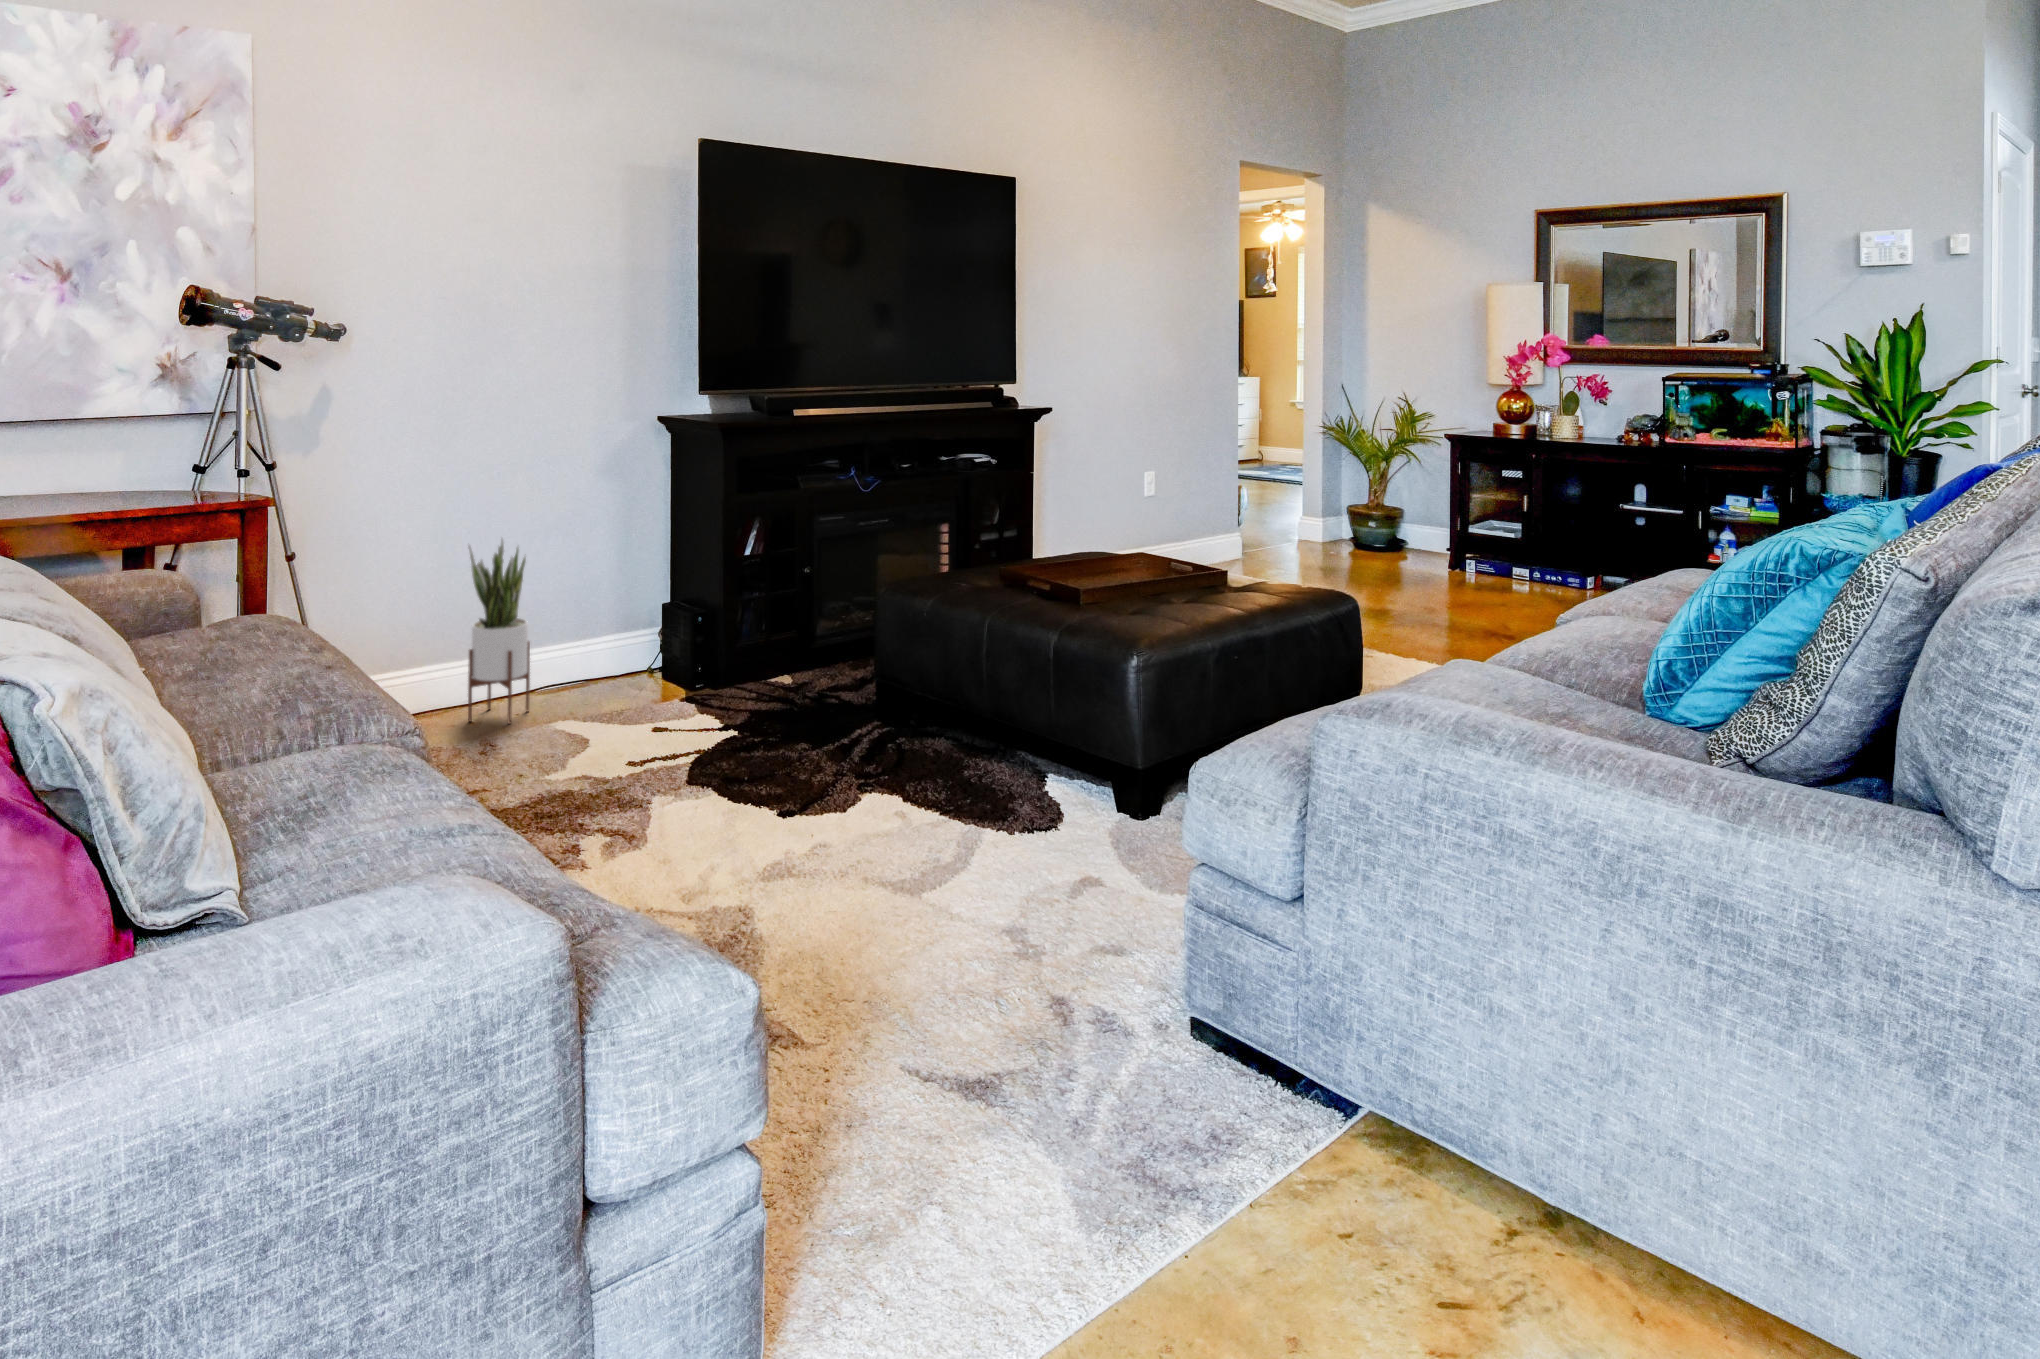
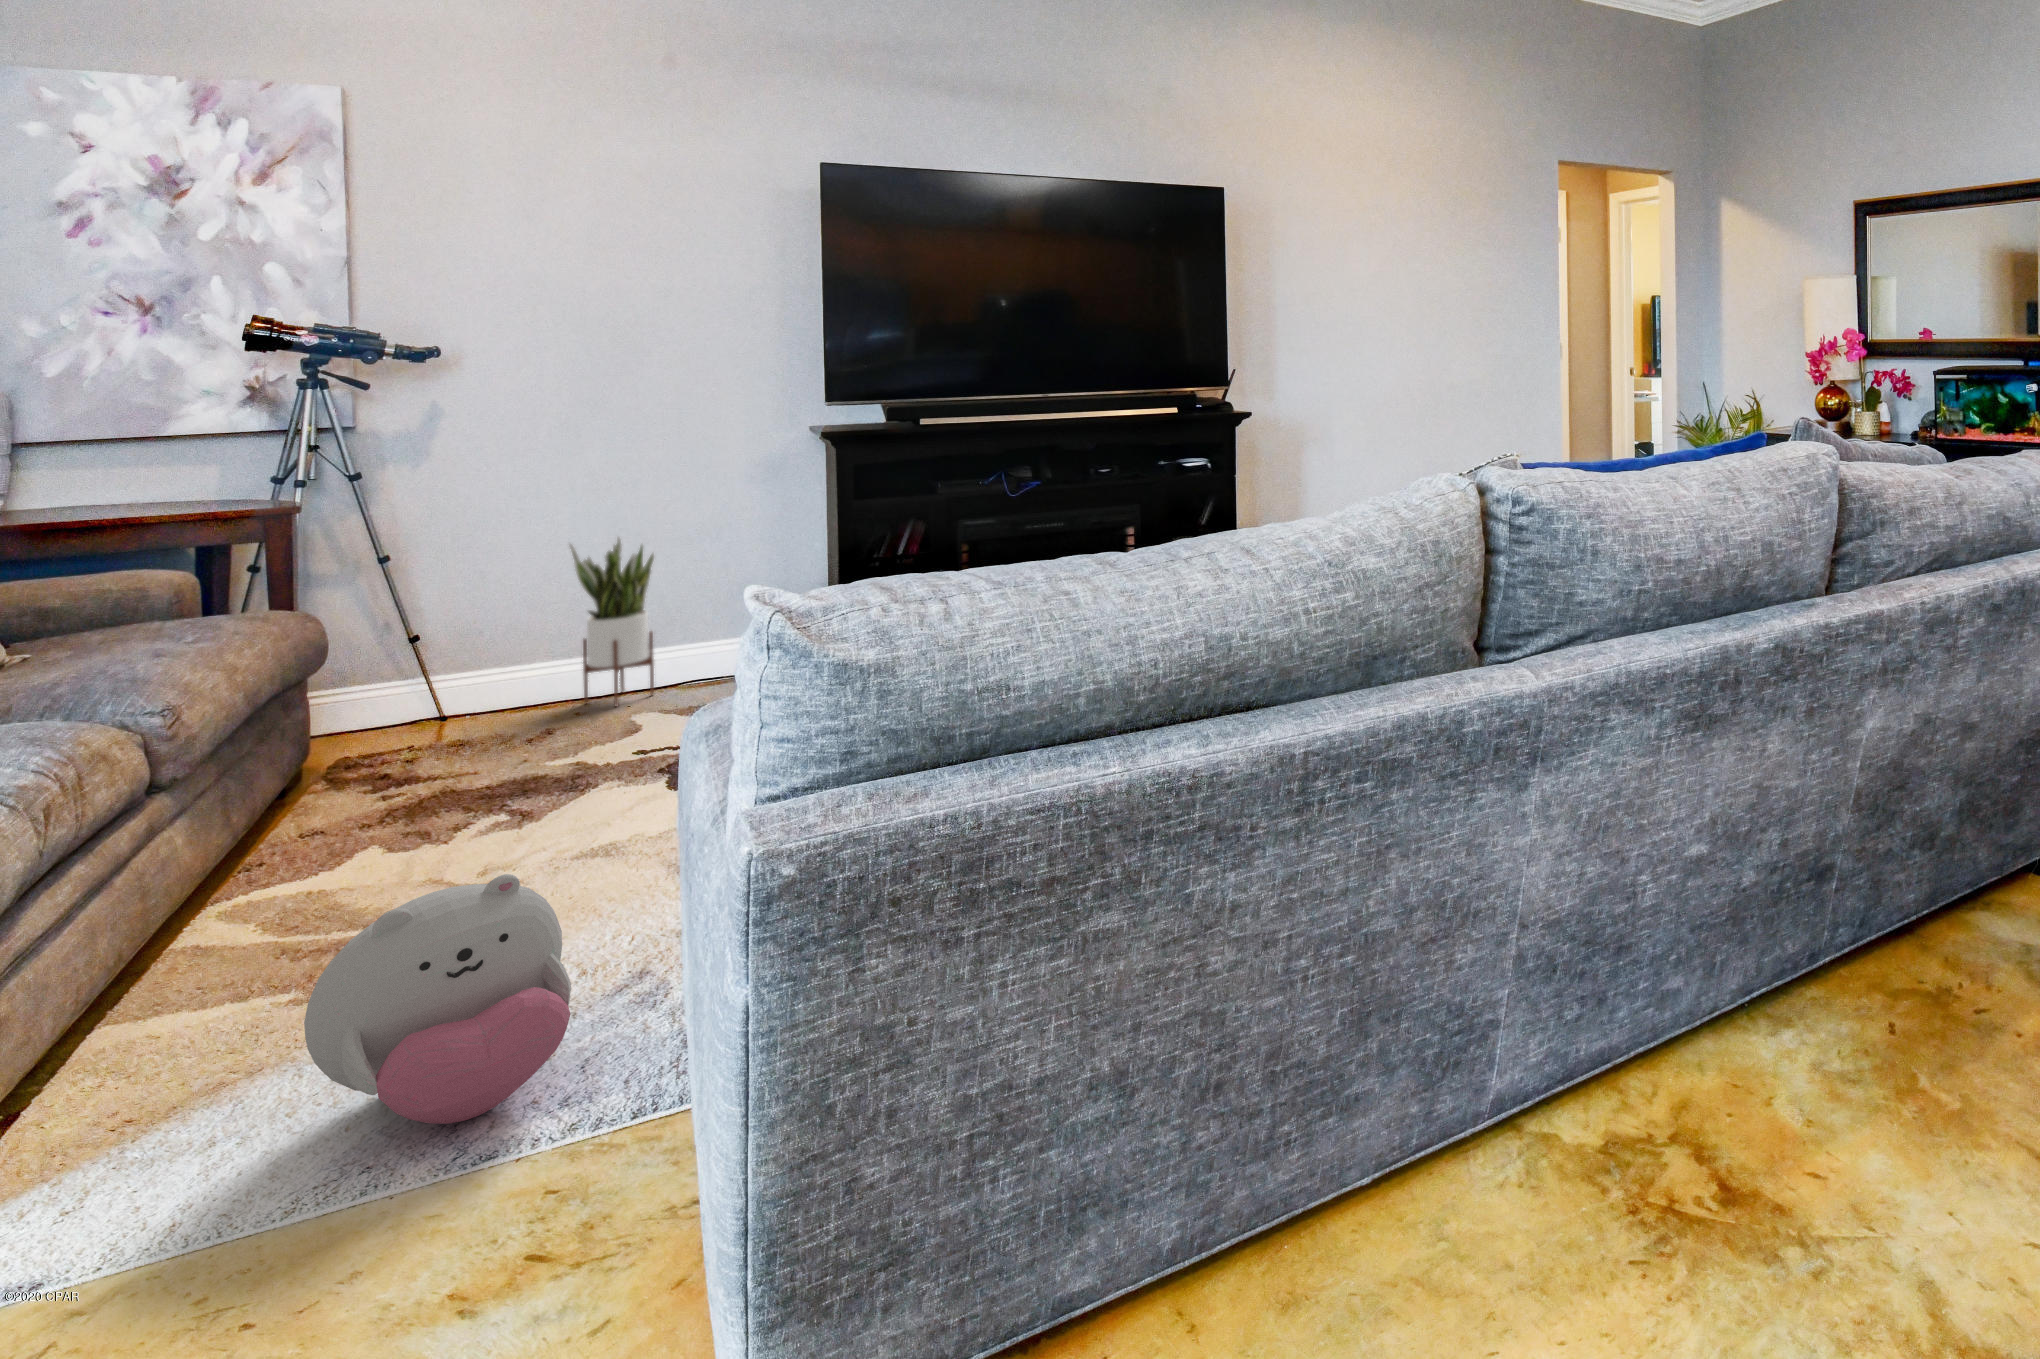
plush toy: none [957,879,1185,1144] -> present [304,874,571,1124]

